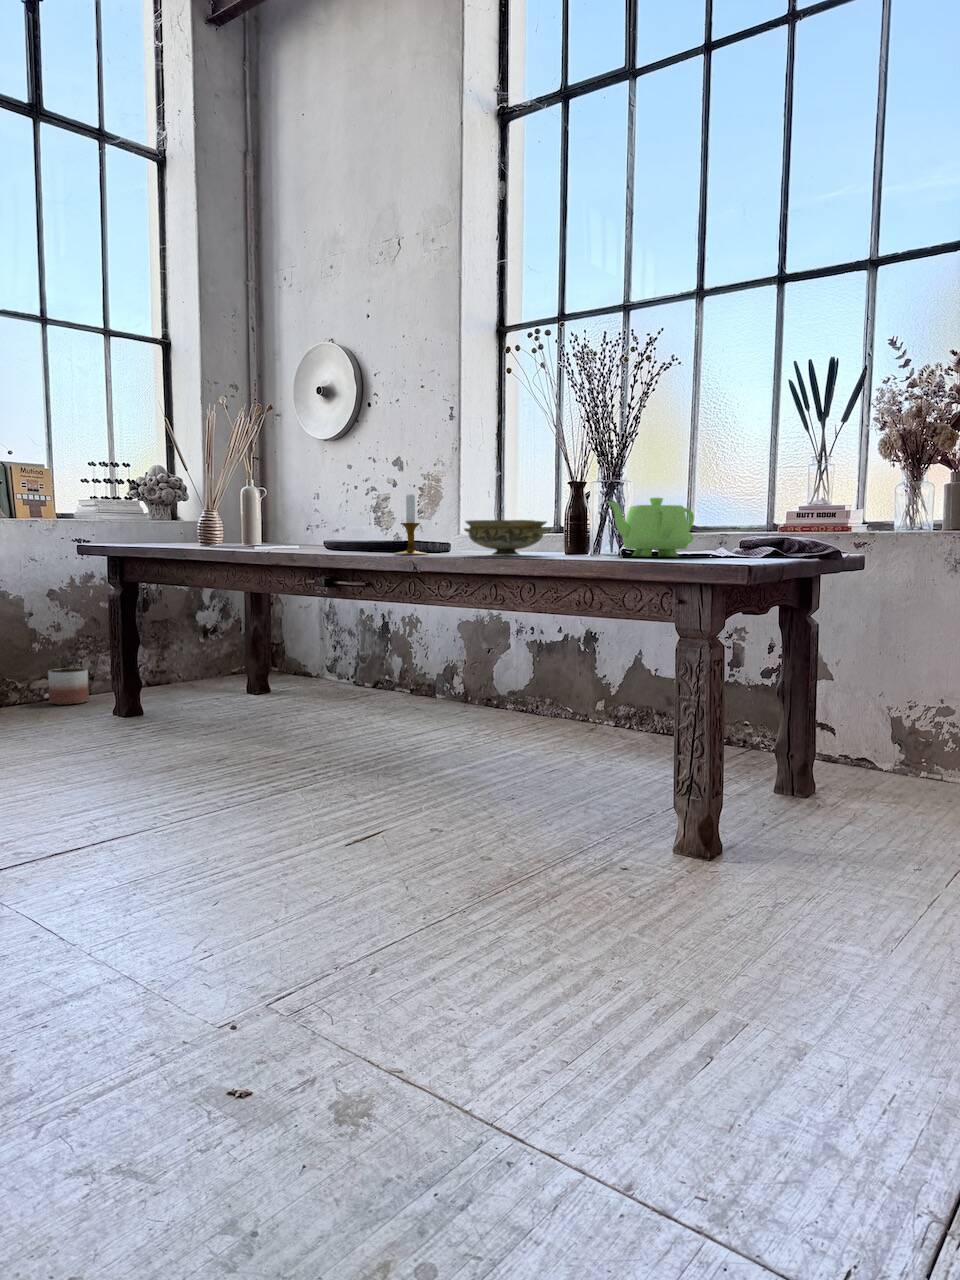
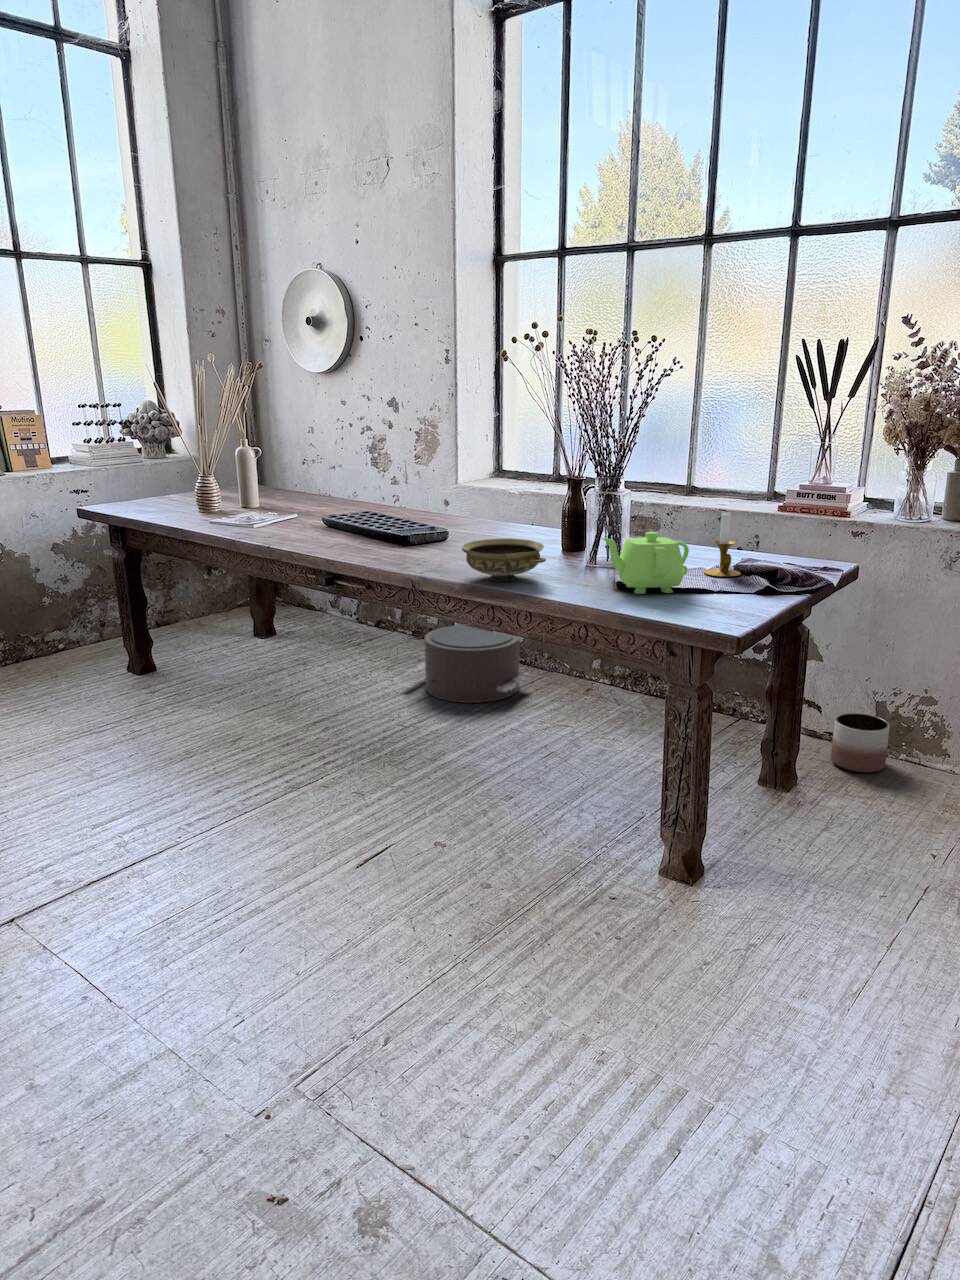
candlestick: present [394,494,427,554] -> present [704,512,741,577]
pouf: none [400,667,531,737] -> present [405,625,529,703]
planter: present [48,668,89,705] -> present [831,713,890,772]

